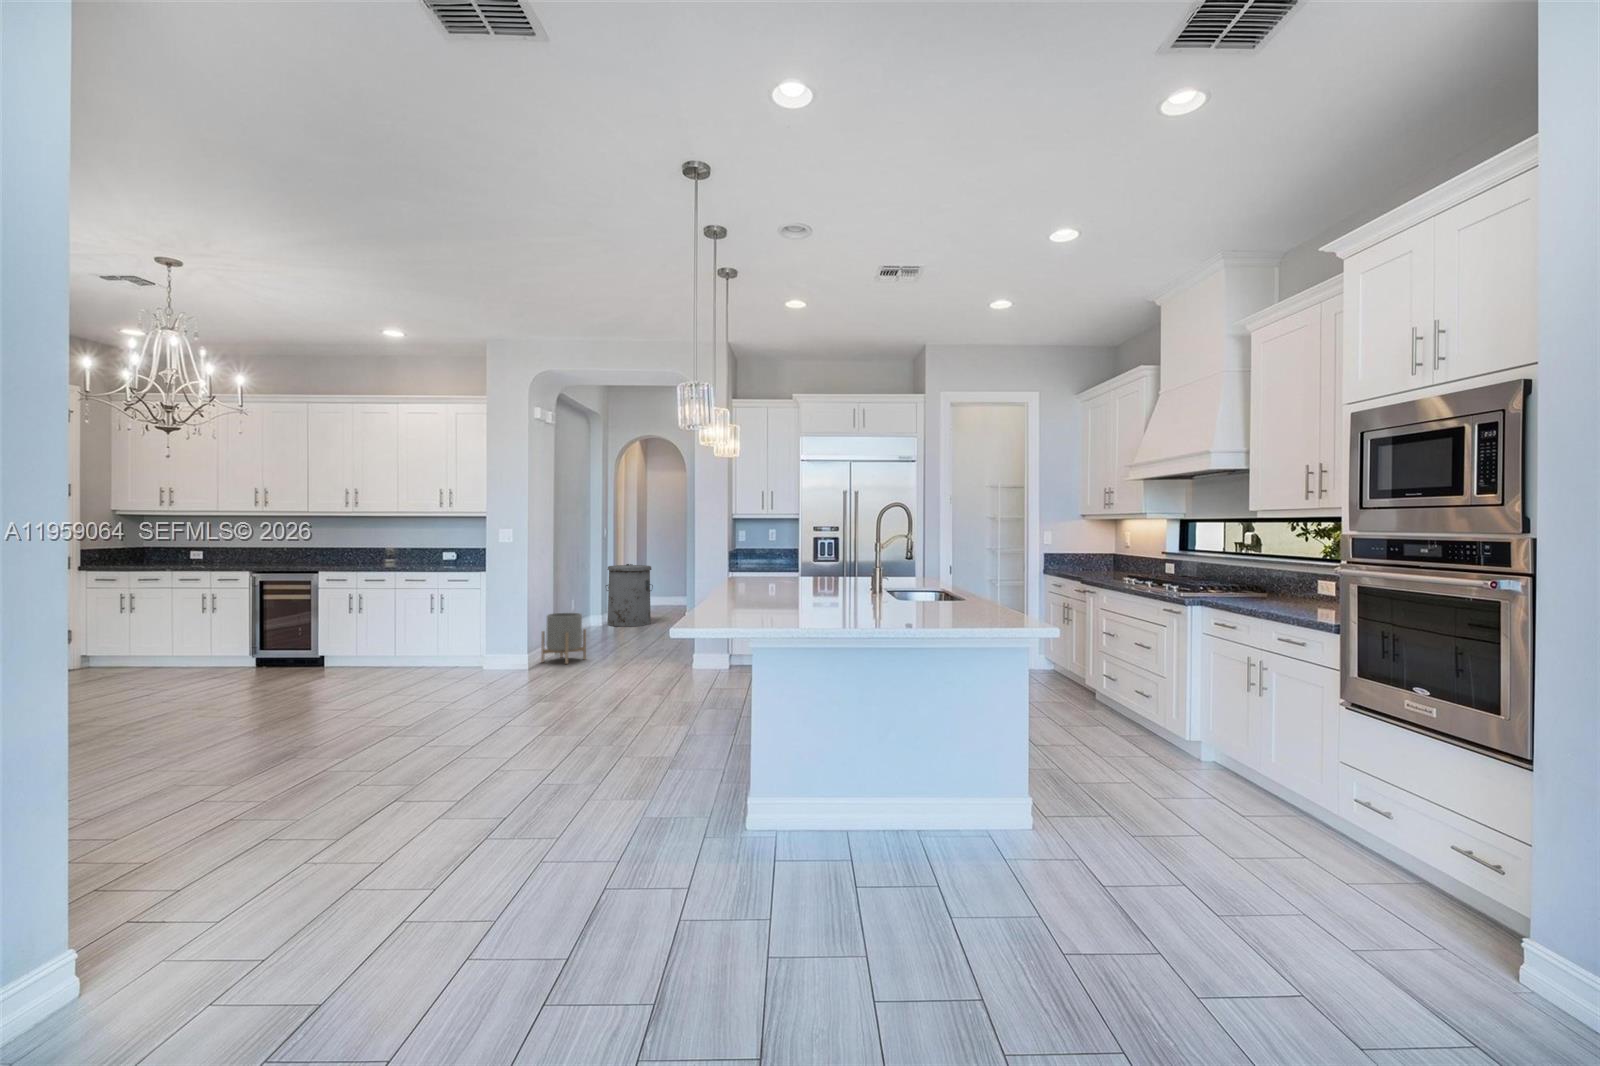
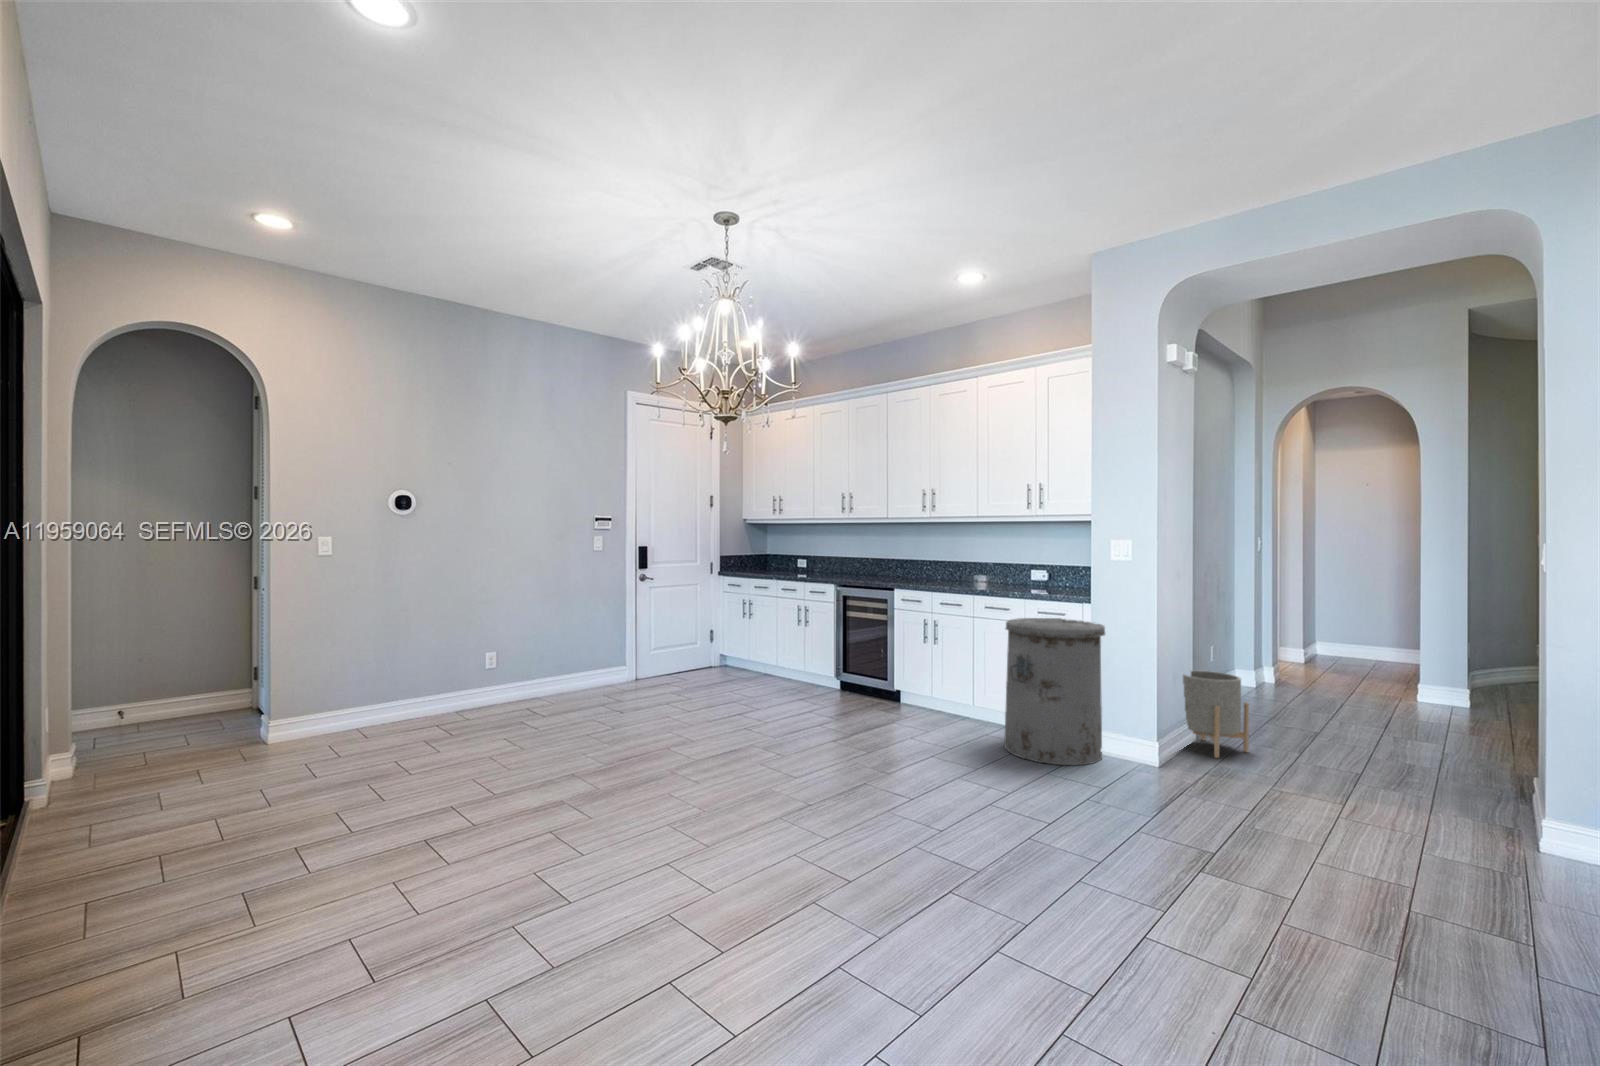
trash can: present [606,564,653,627] -> present [1004,618,1105,765]

